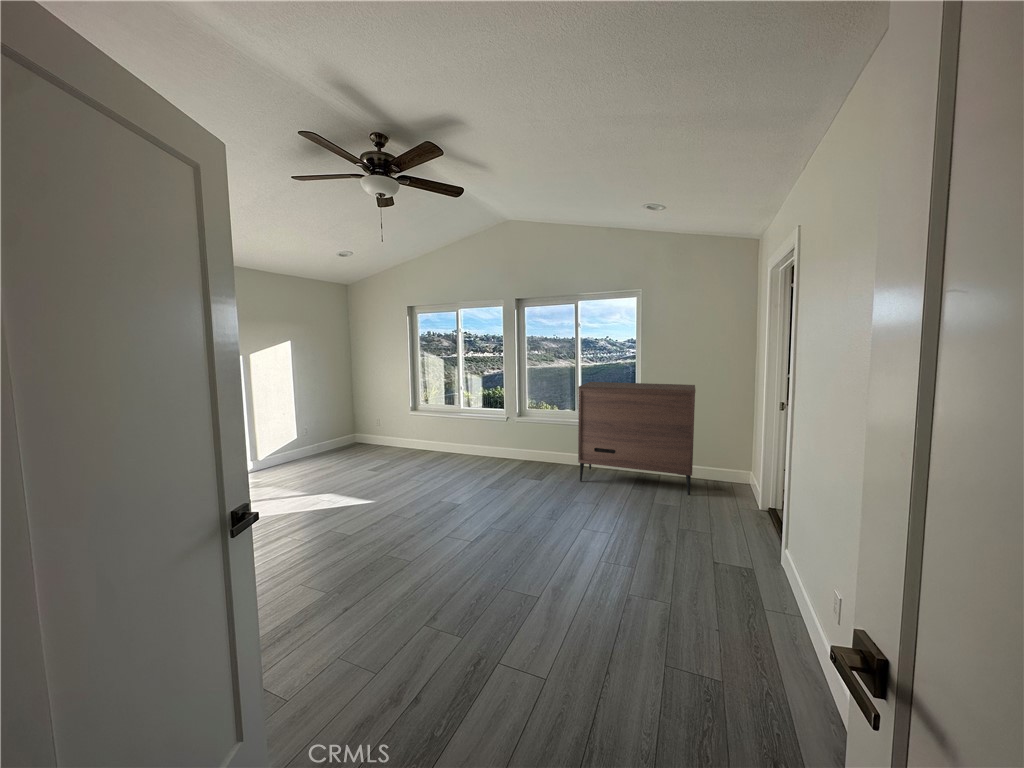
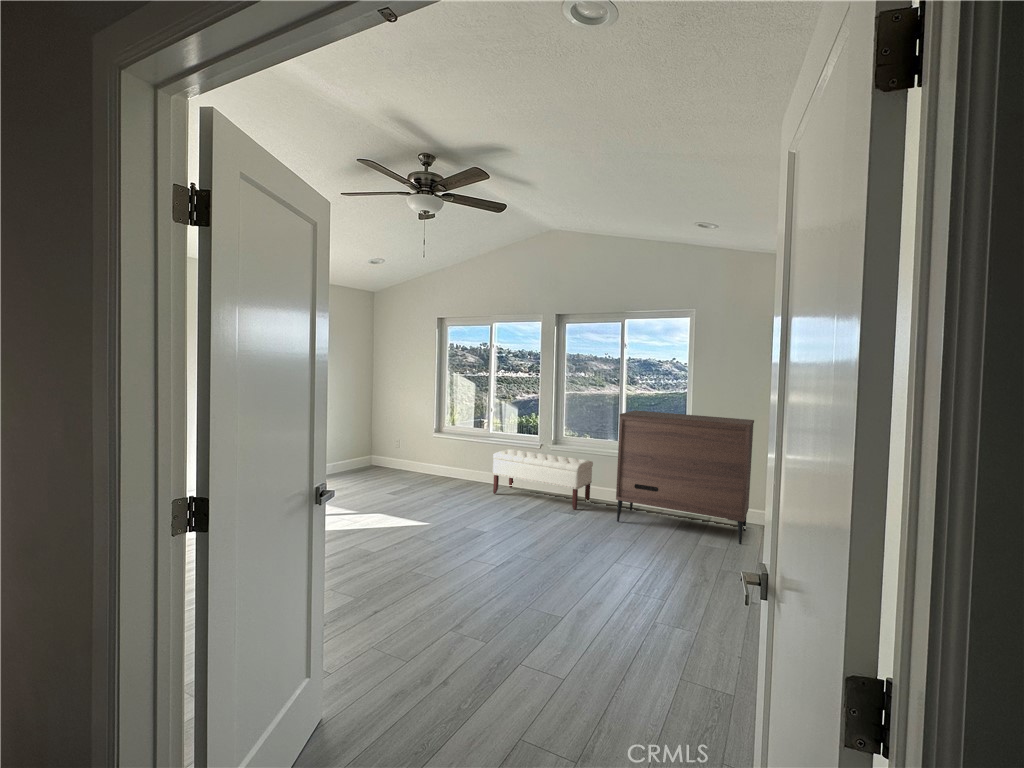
bench: none [466,422,555,473] -> present [493,449,593,510]

